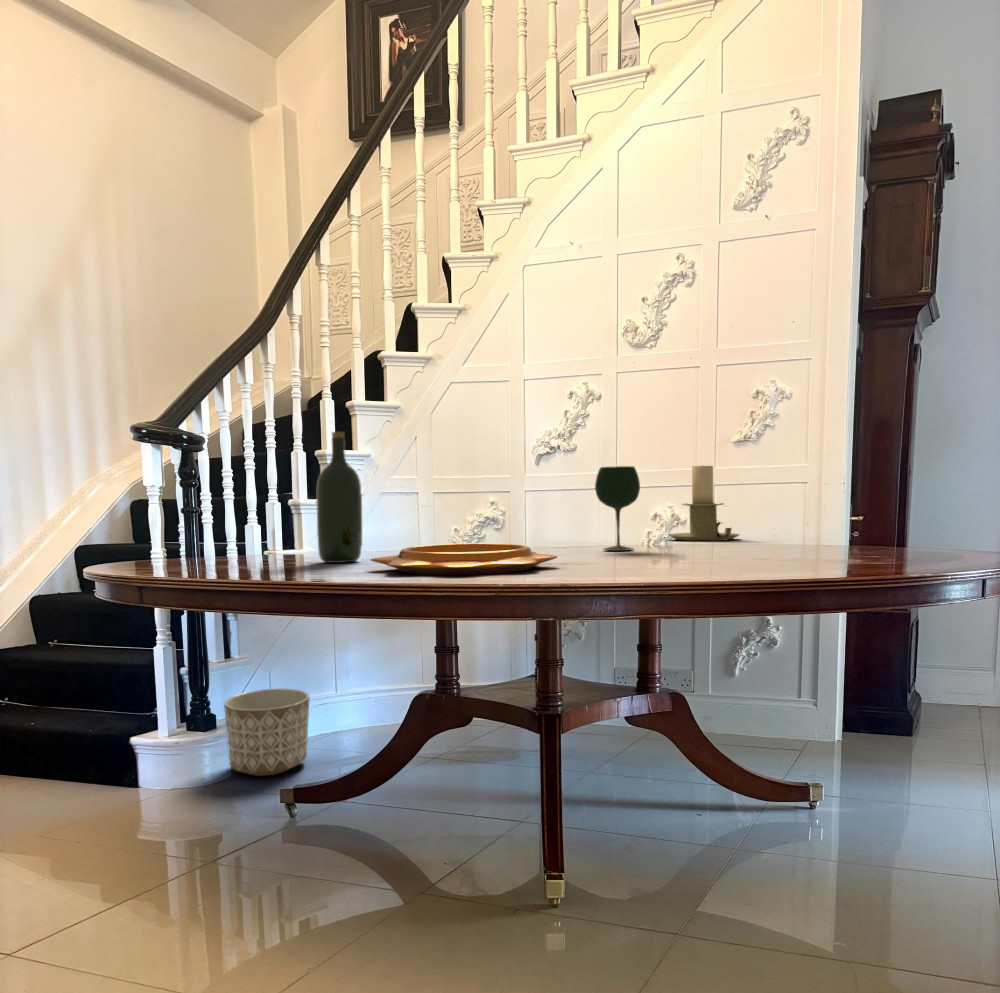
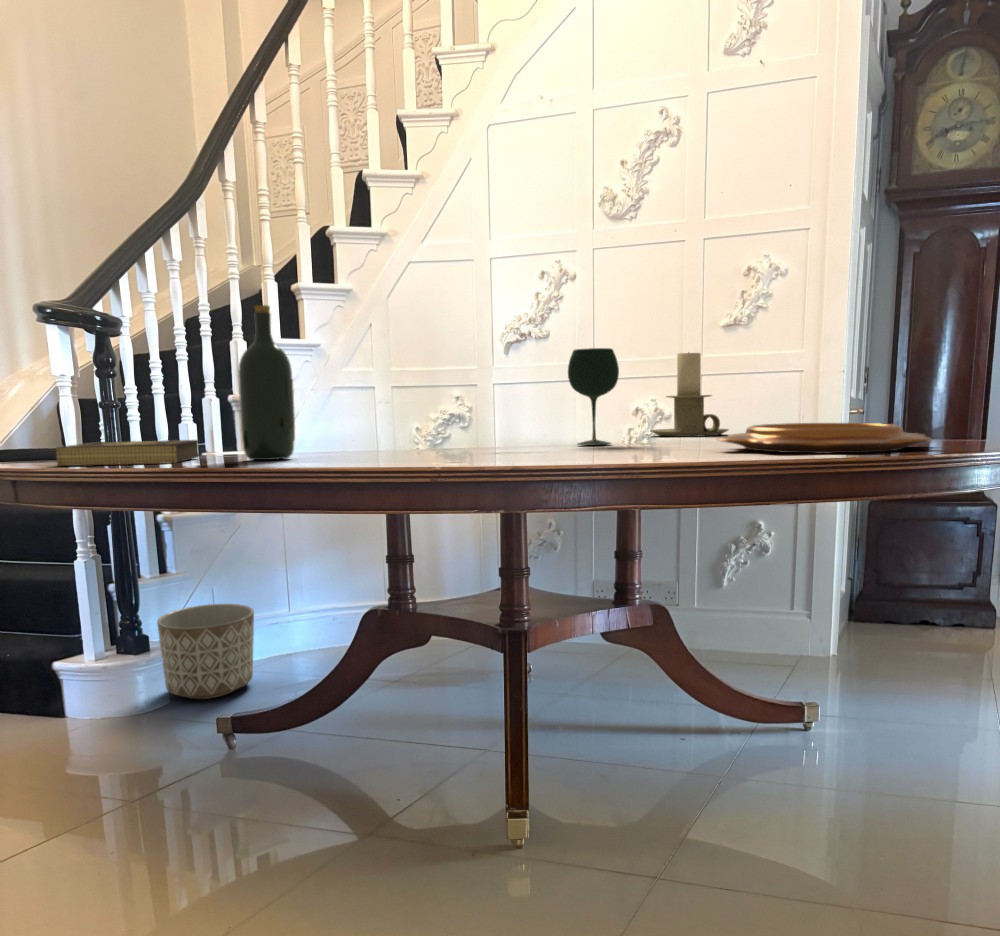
book: none [162,543,278,567] -> present [56,440,200,466]
decorative bowl: present [371,543,557,575] -> present [717,423,931,453]

